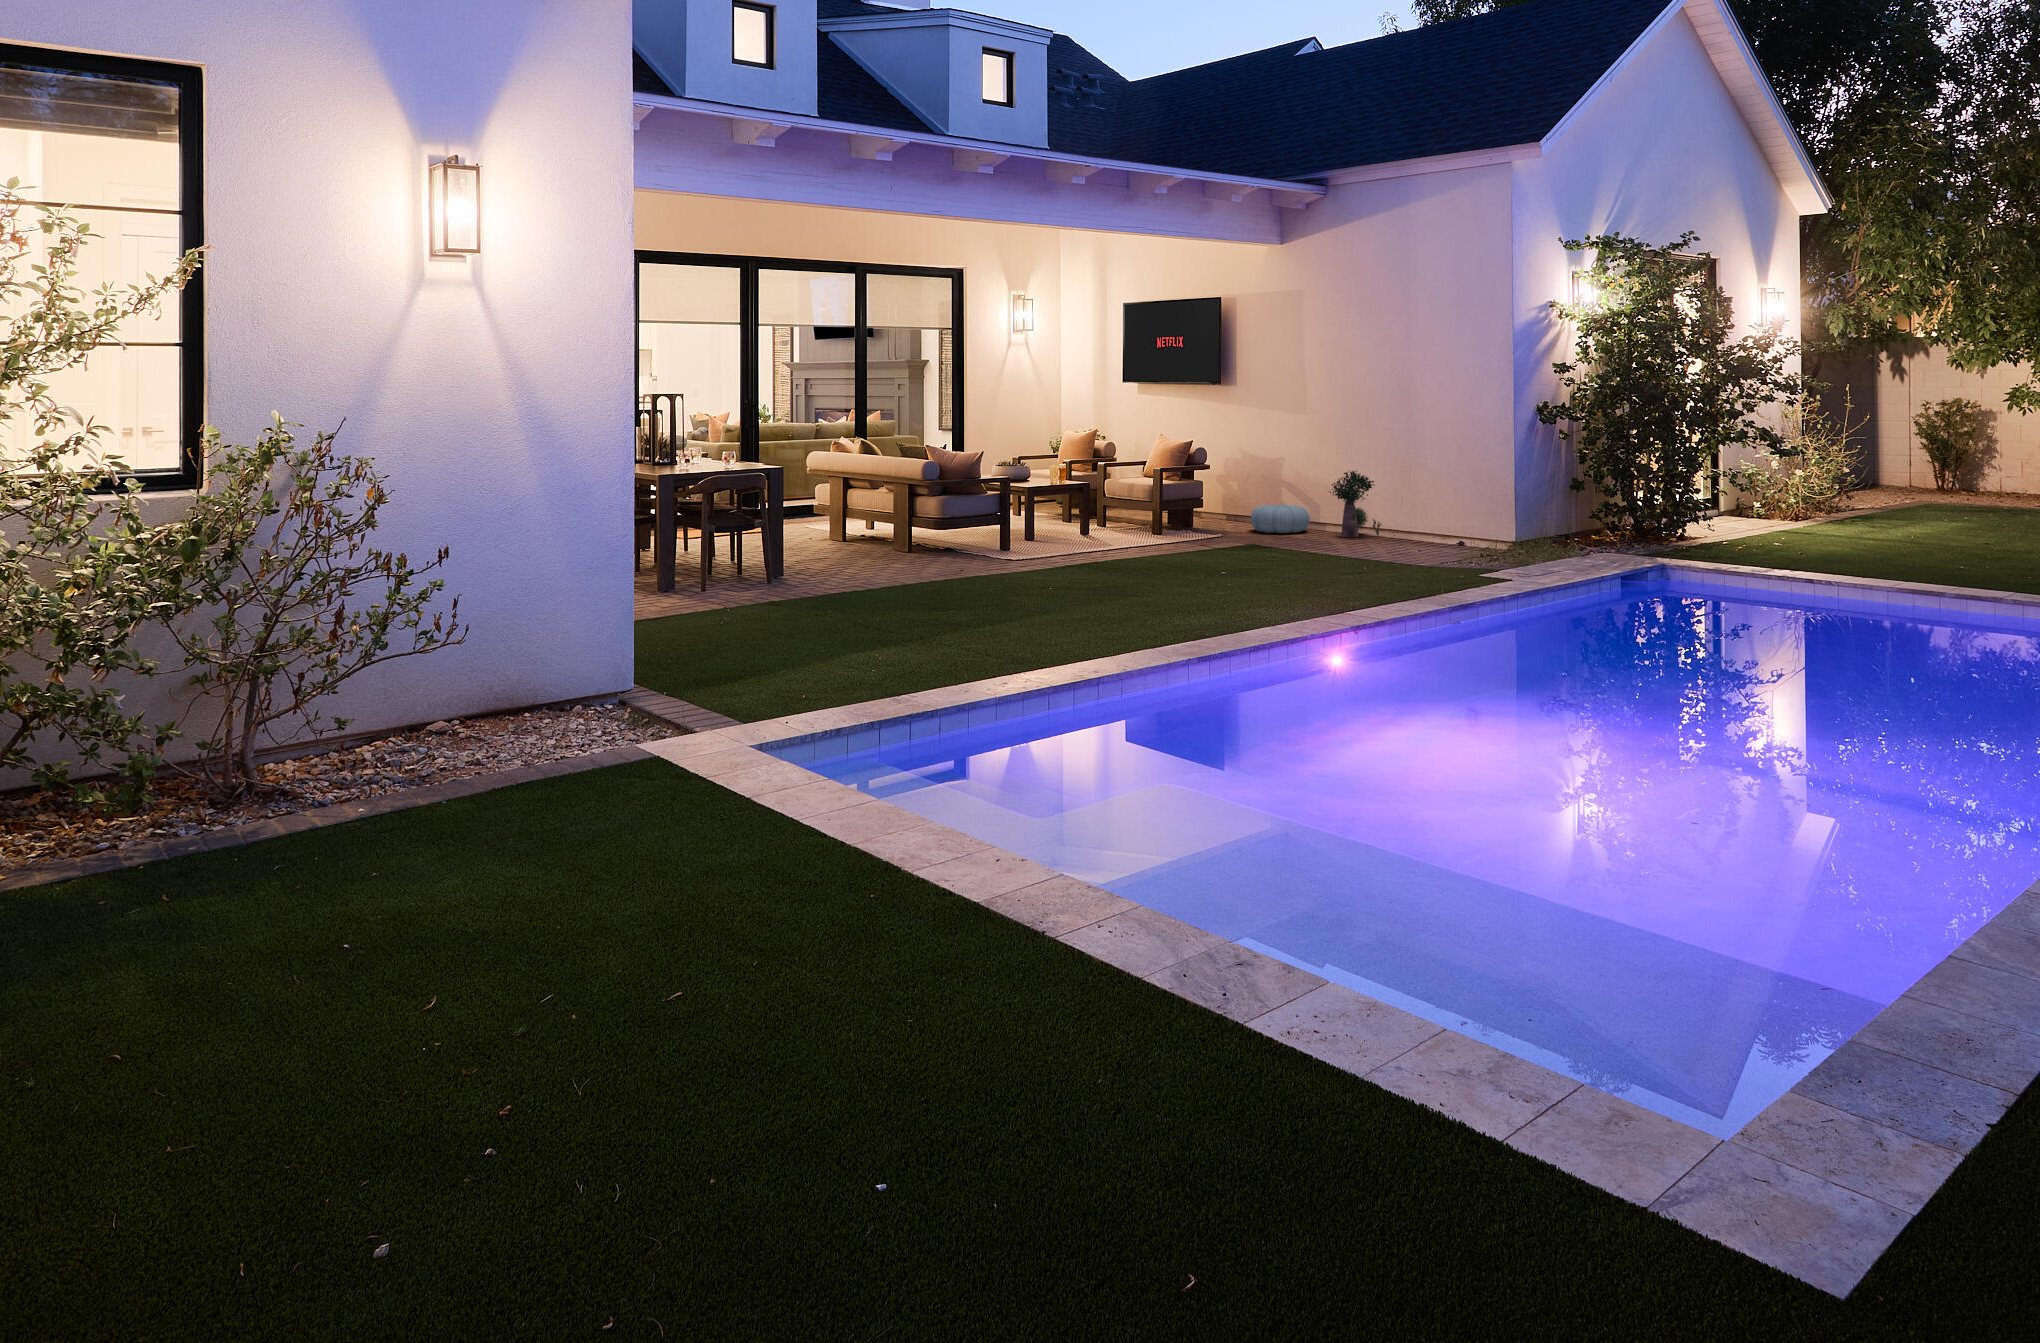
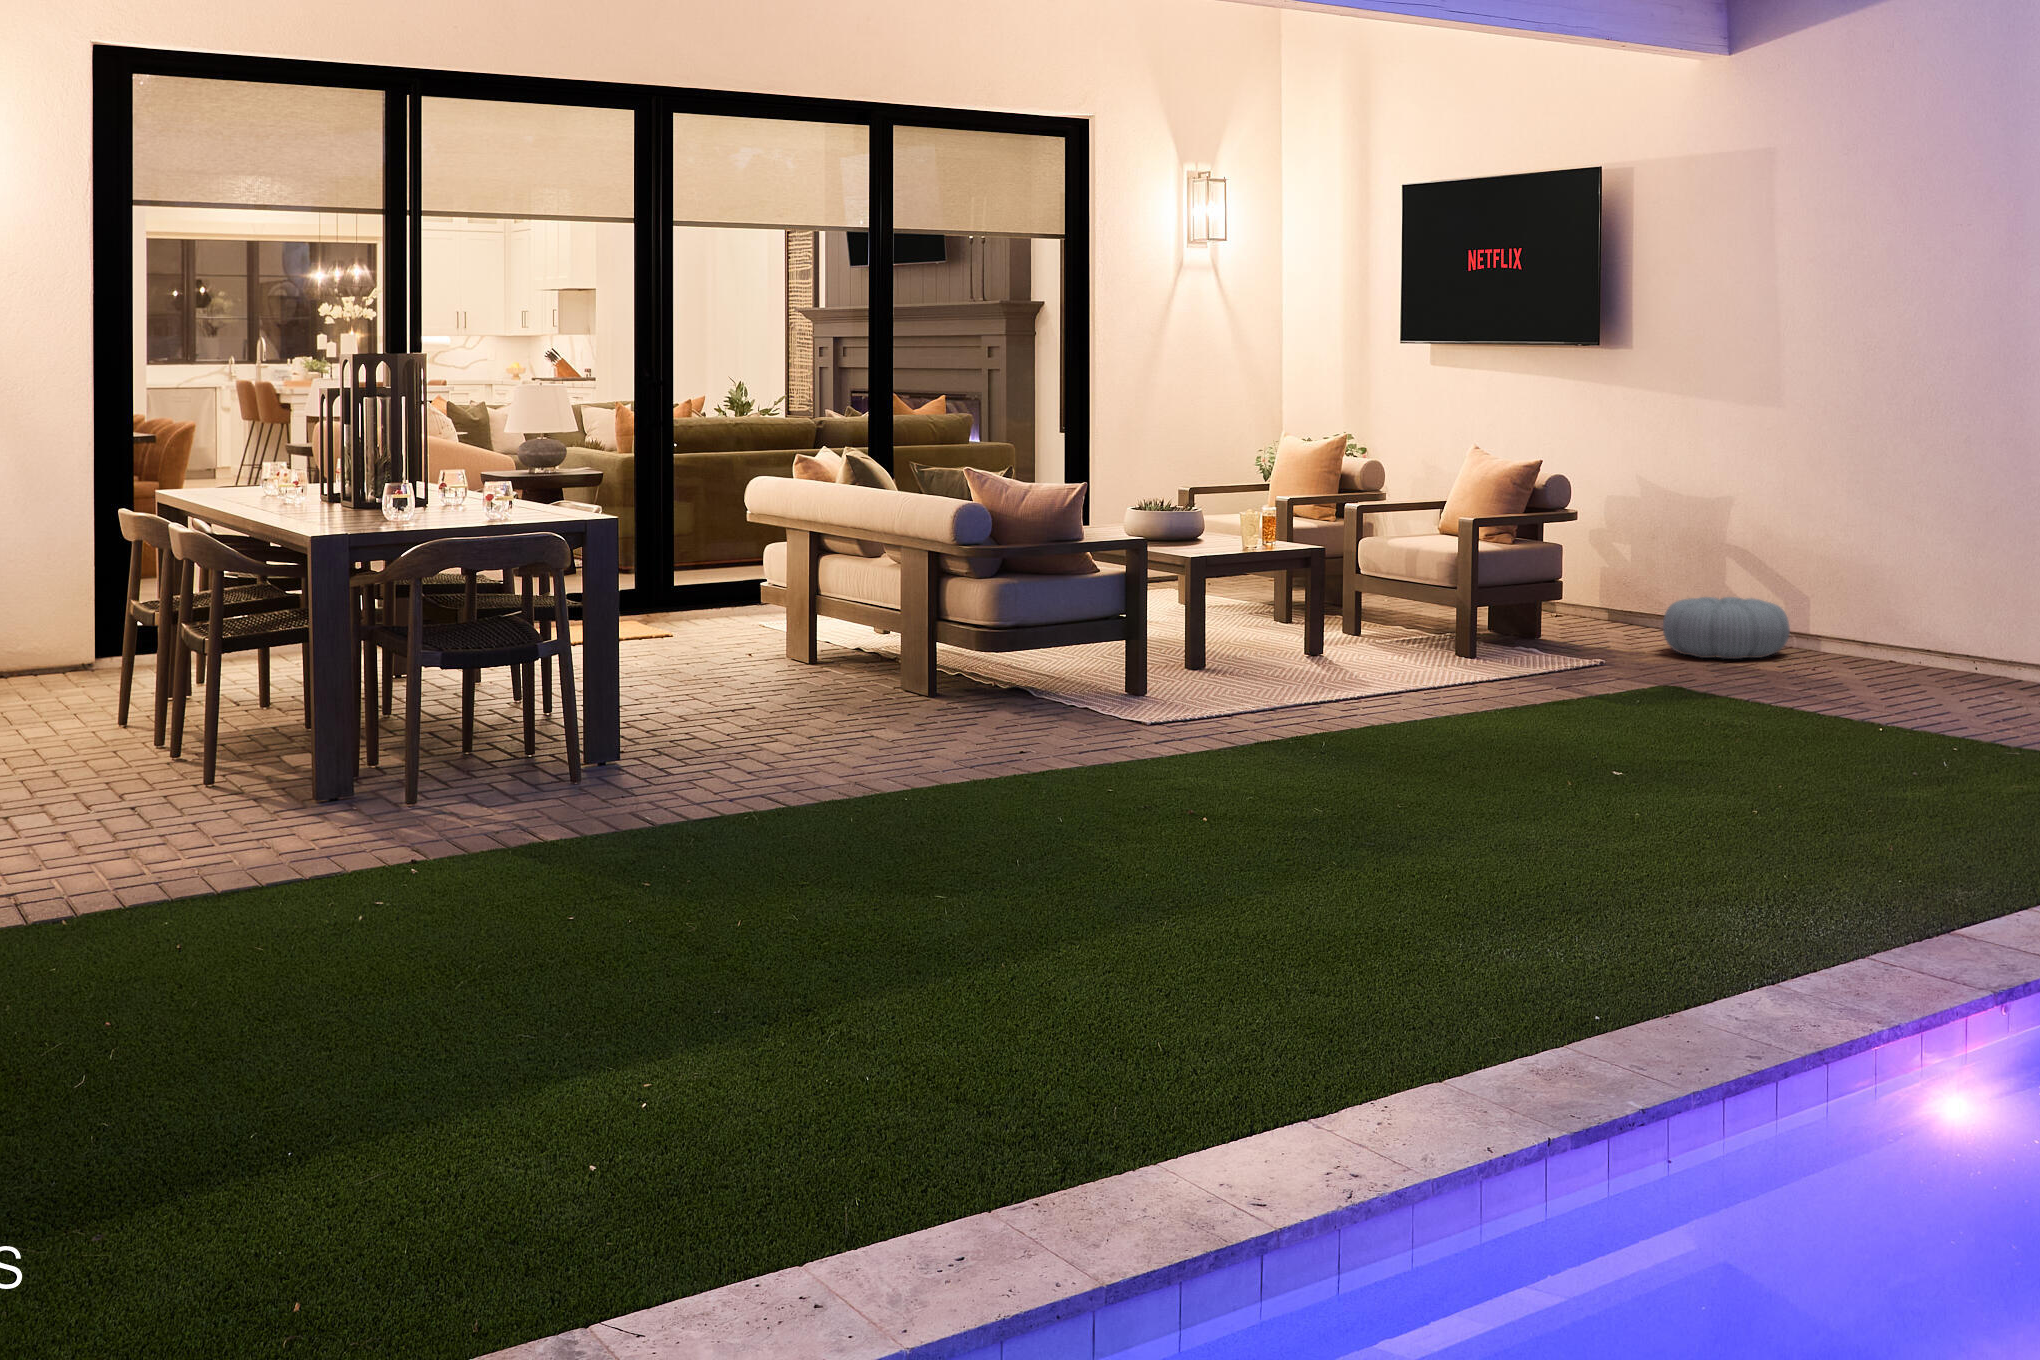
potted plant: present [1329,471,1381,537] -> none [1834,527,1949,672]

